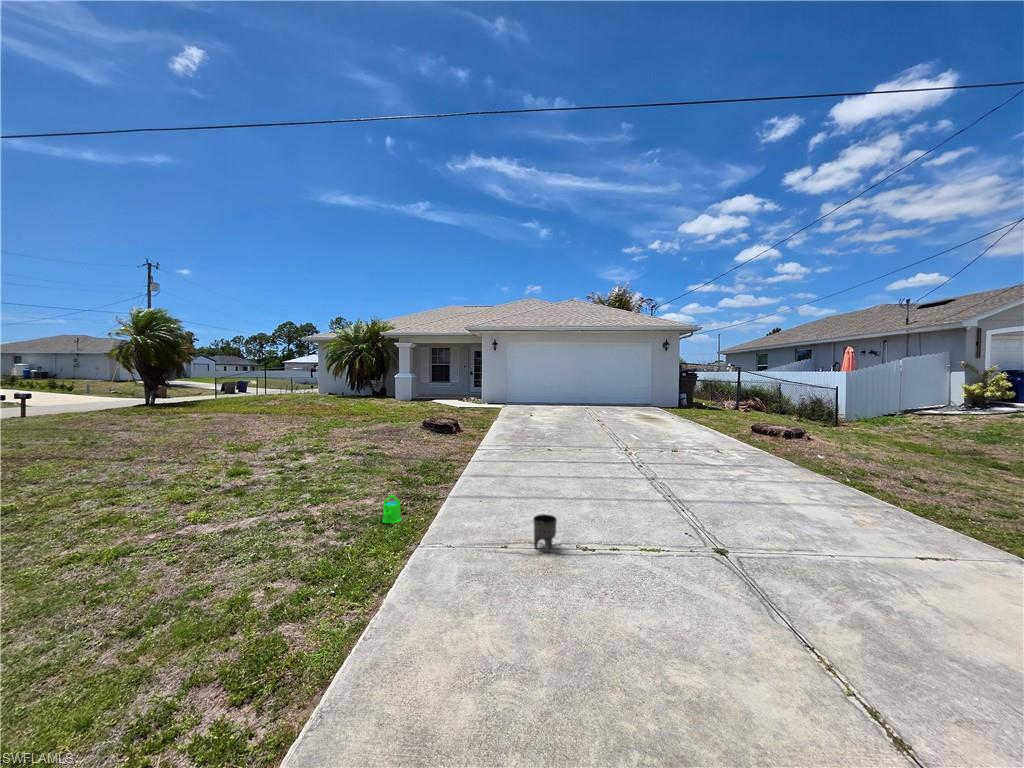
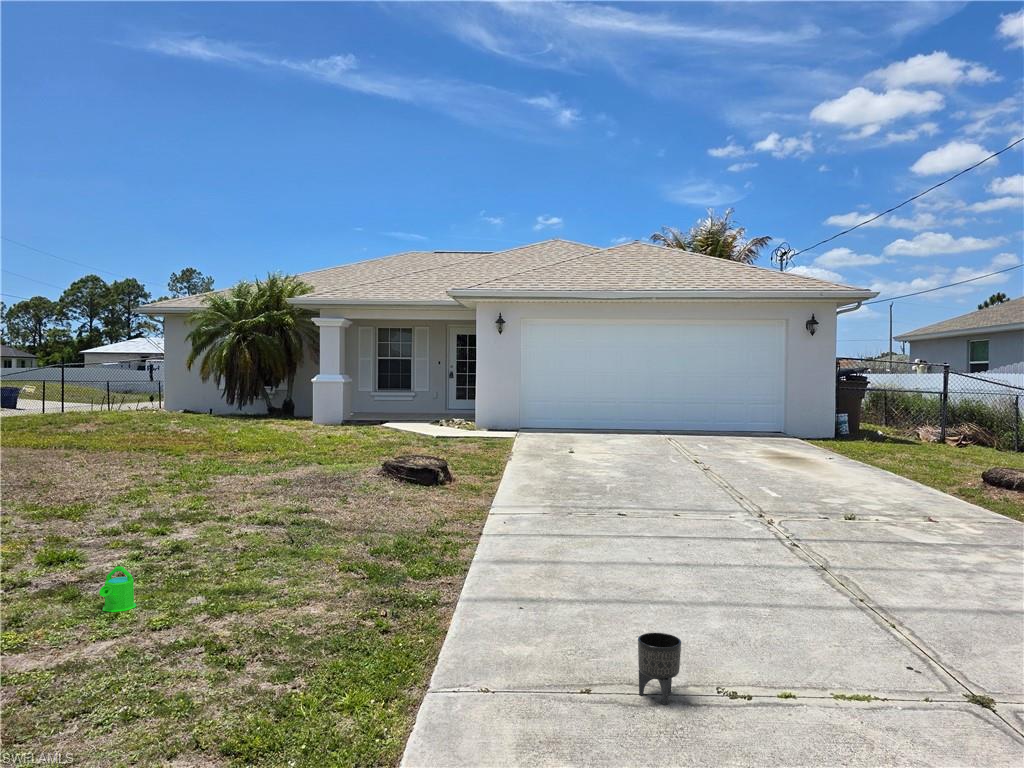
watering can: present [382,495,402,523] -> present [99,566,136,612]

